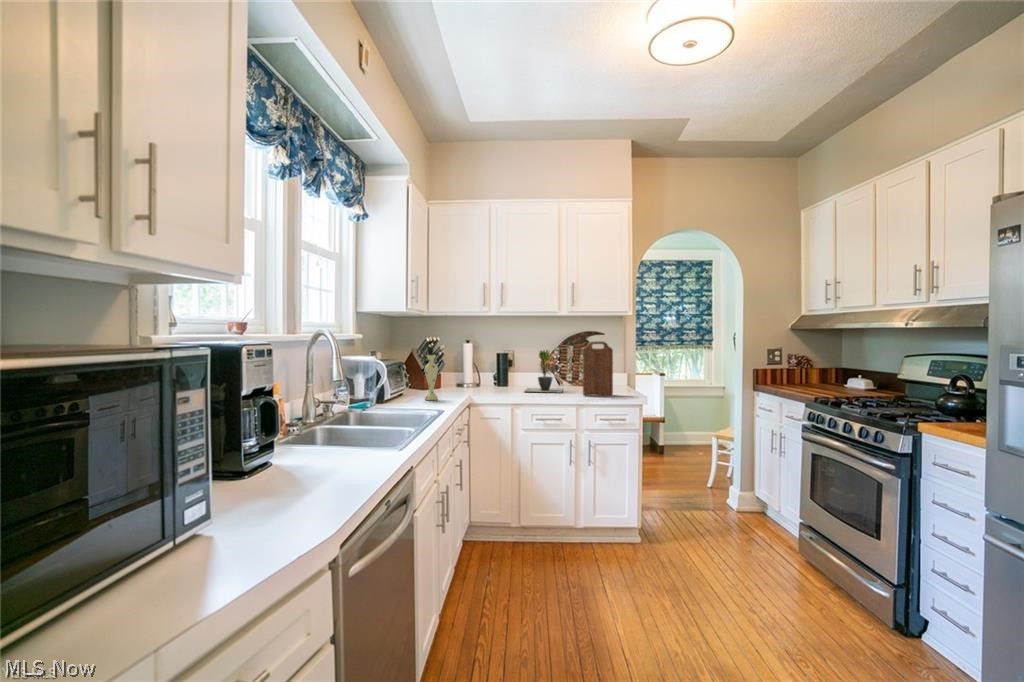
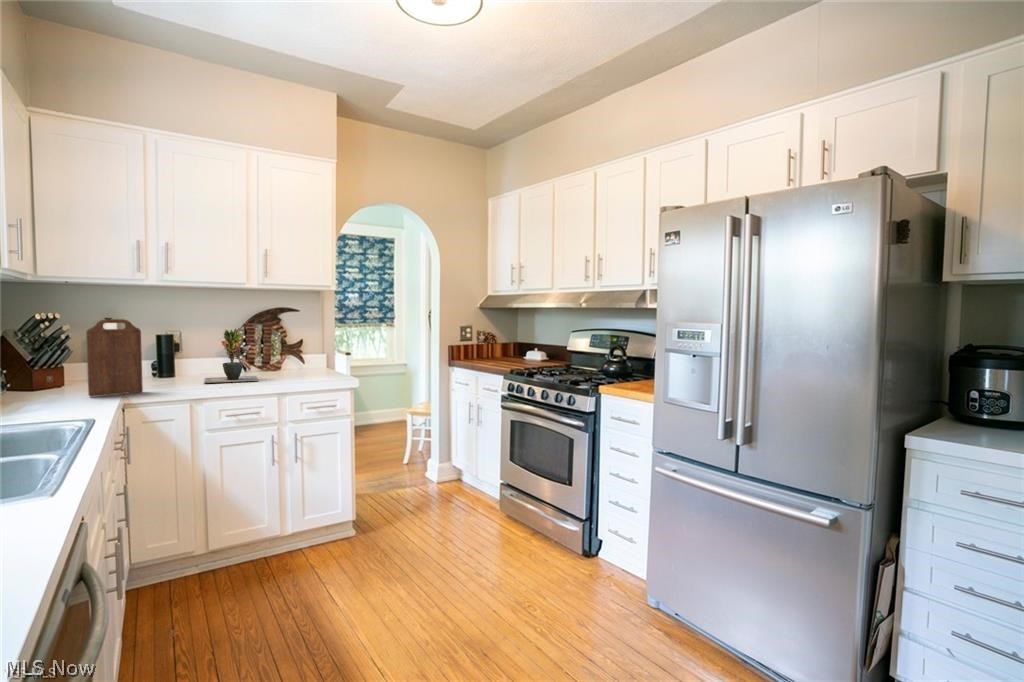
cutting board: present [583,341,613,396] -> present [86,319,143,397]
vase: present [425,345,438,400] -> none [22,321,74,407]

